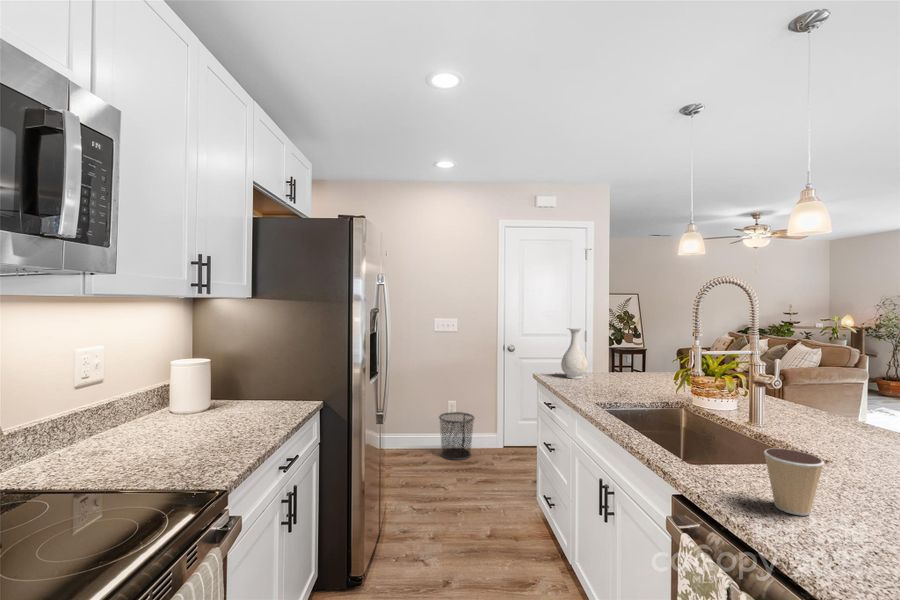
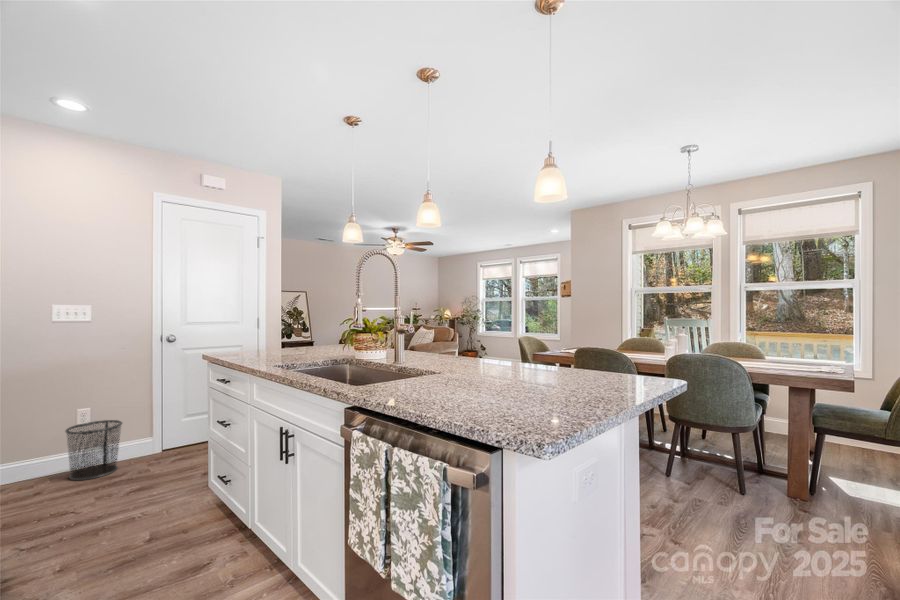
vase: present [561,328,587,379] -> none [236,305,263,354]
coffee cup: present [764,448,824,516] -> none [406,354,440,396]

